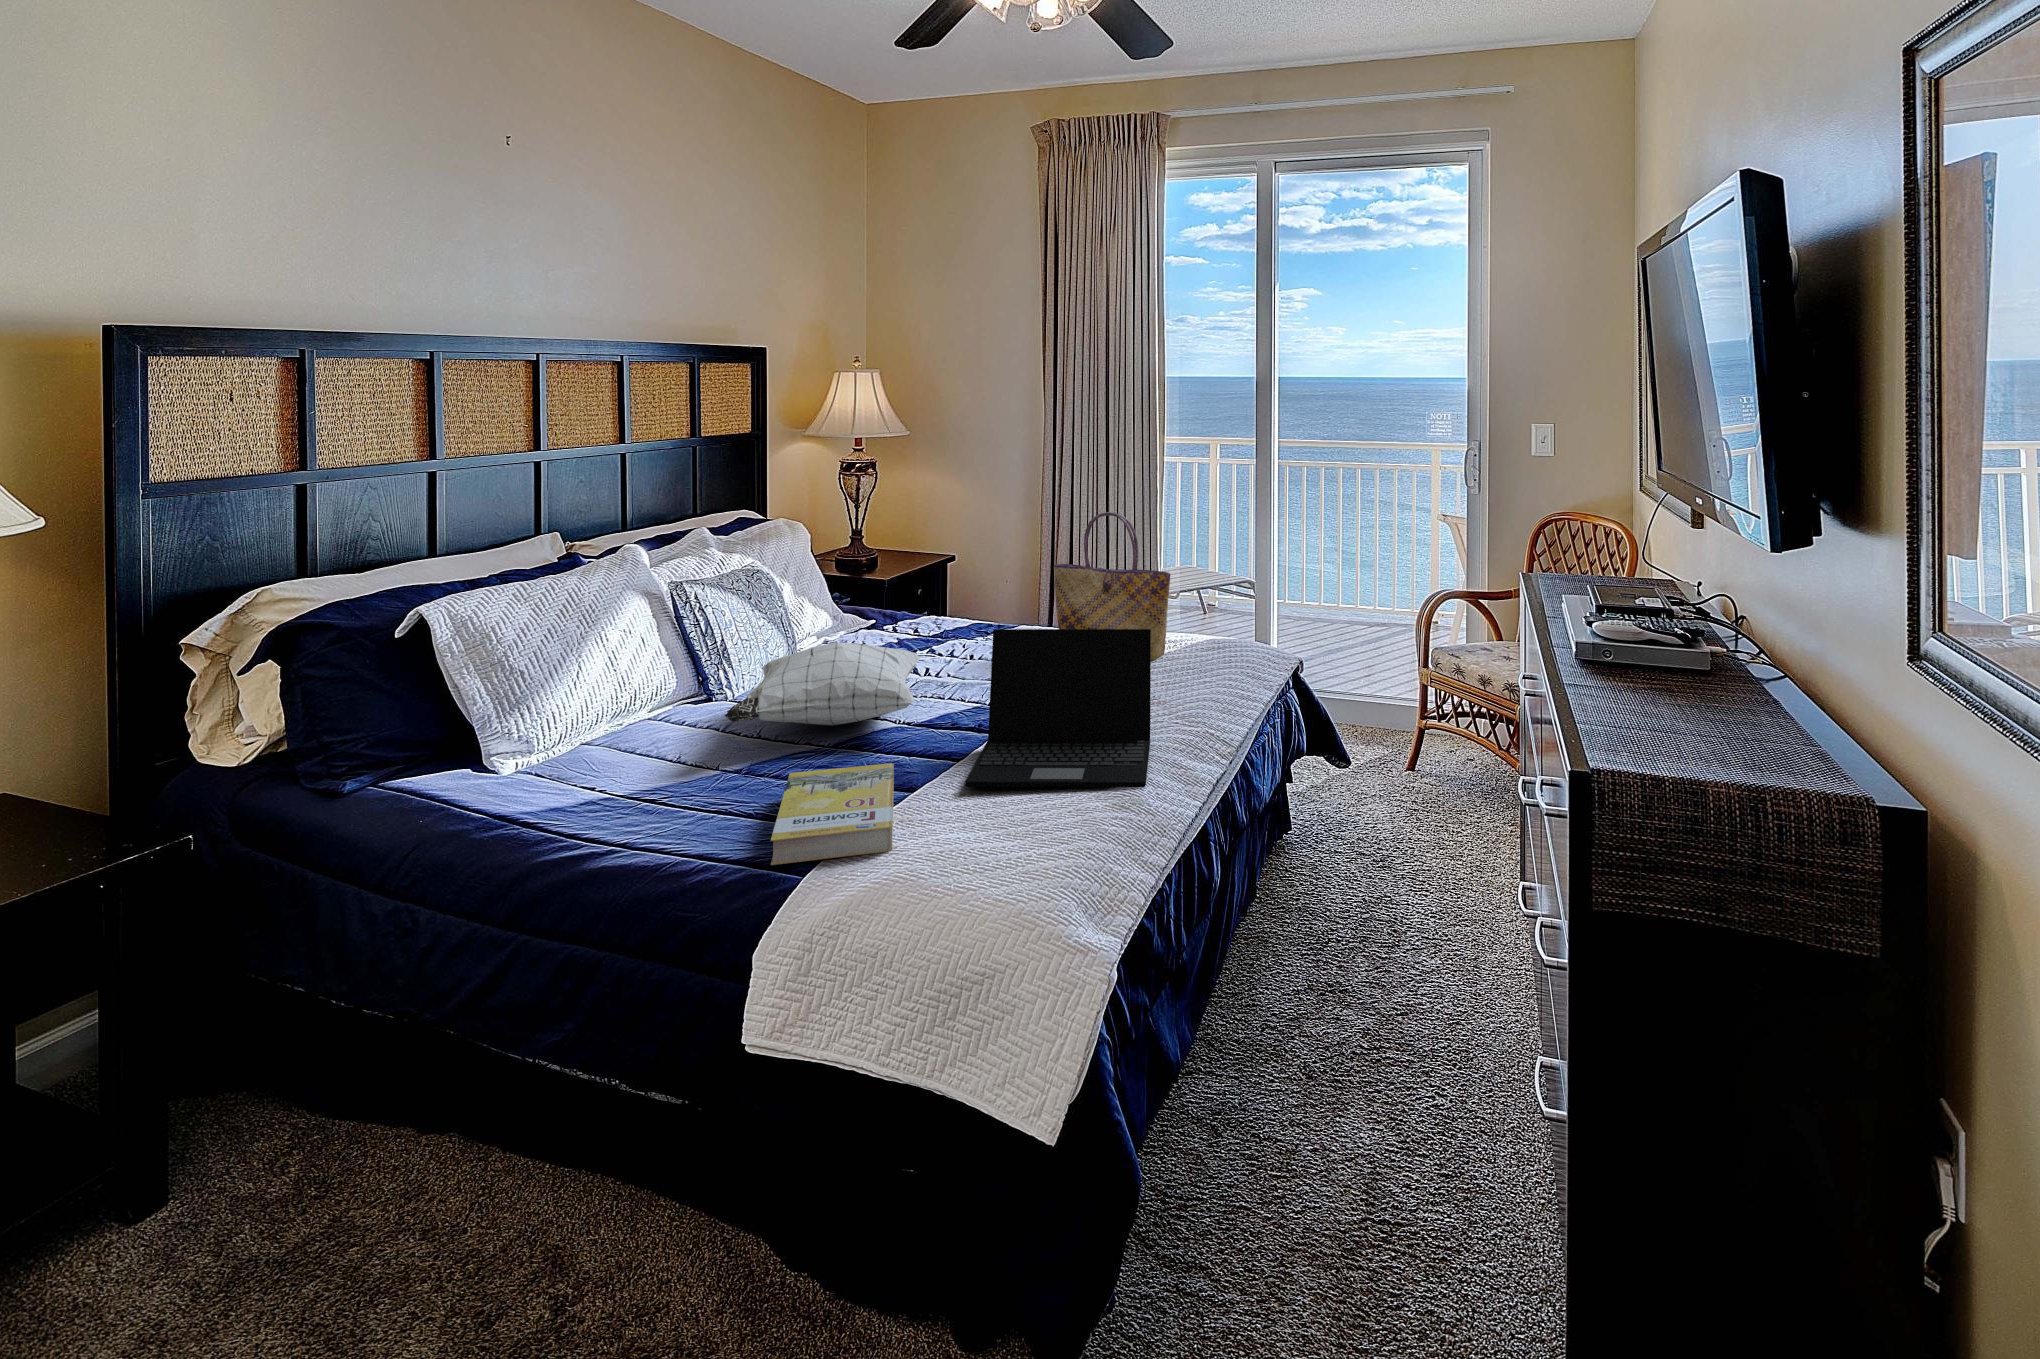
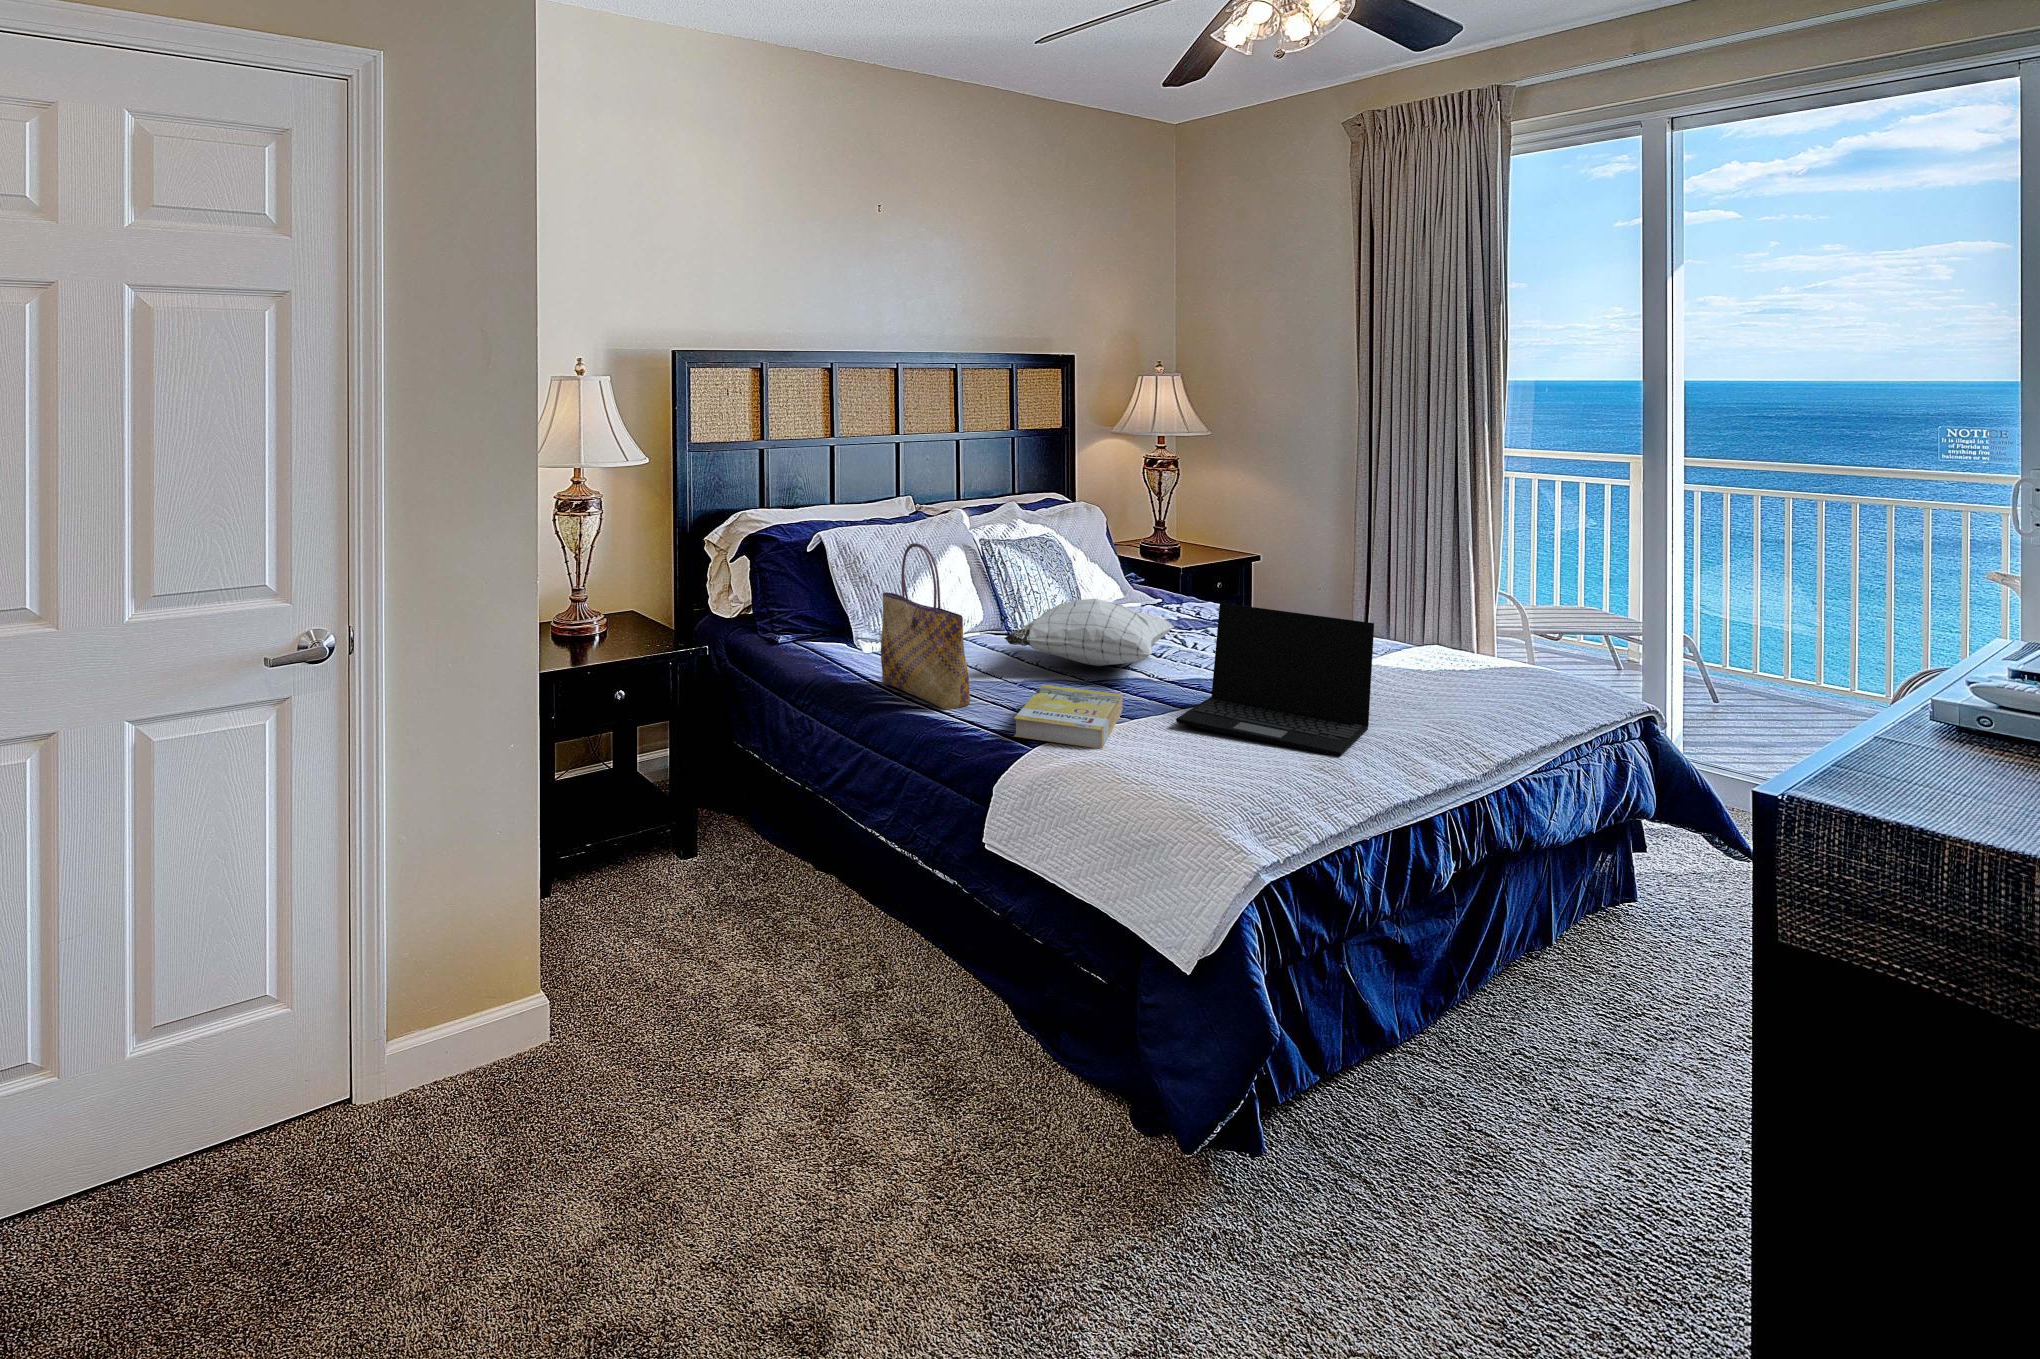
tote bag: present [1054,512,1171,660] -> present [881,543,970,710]

